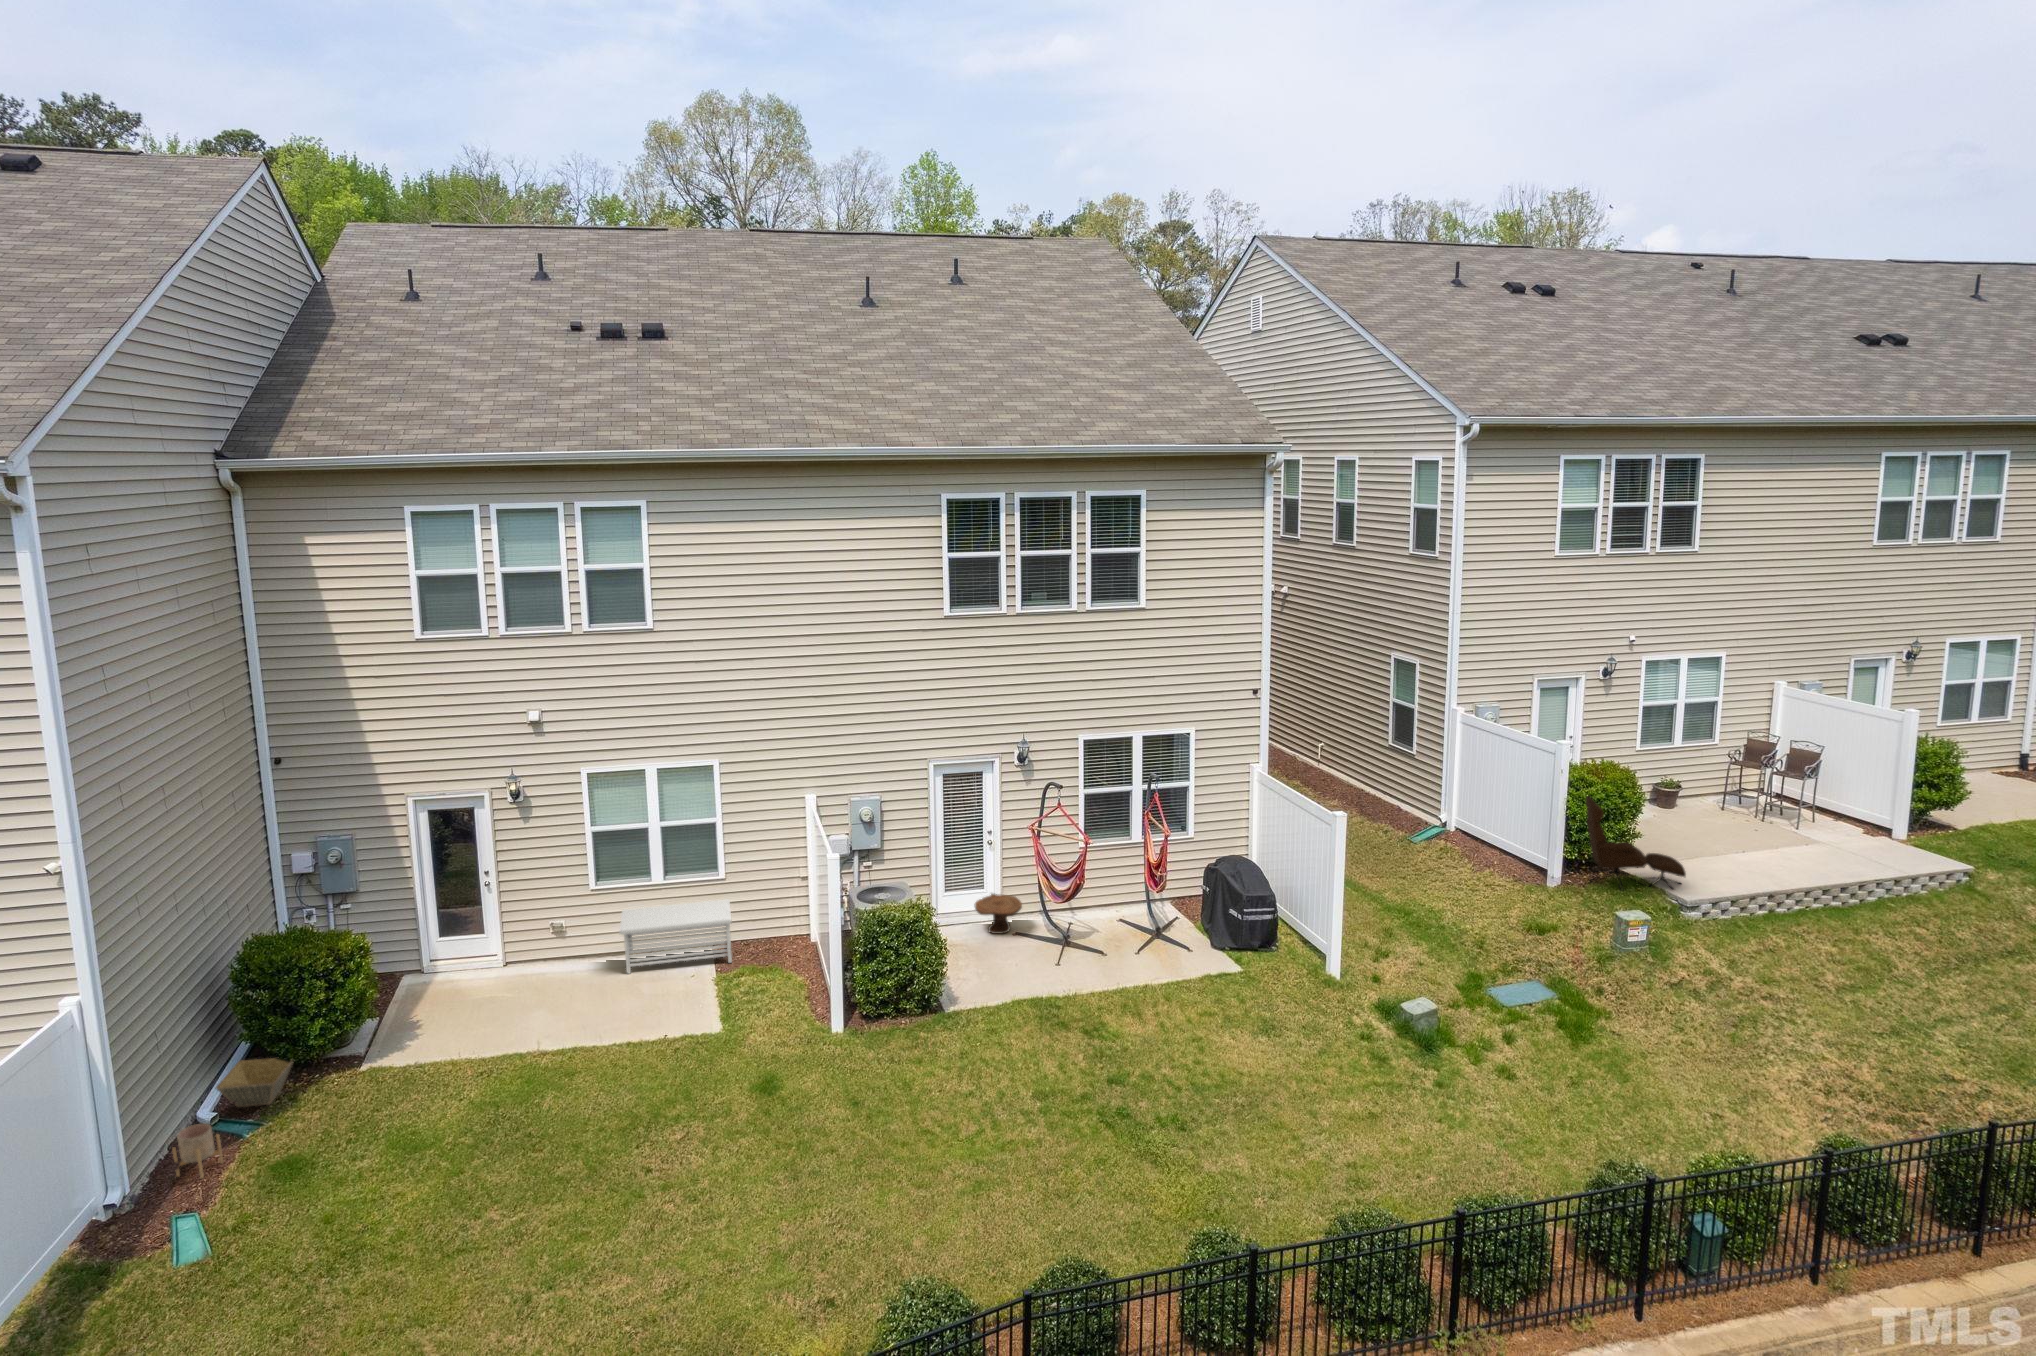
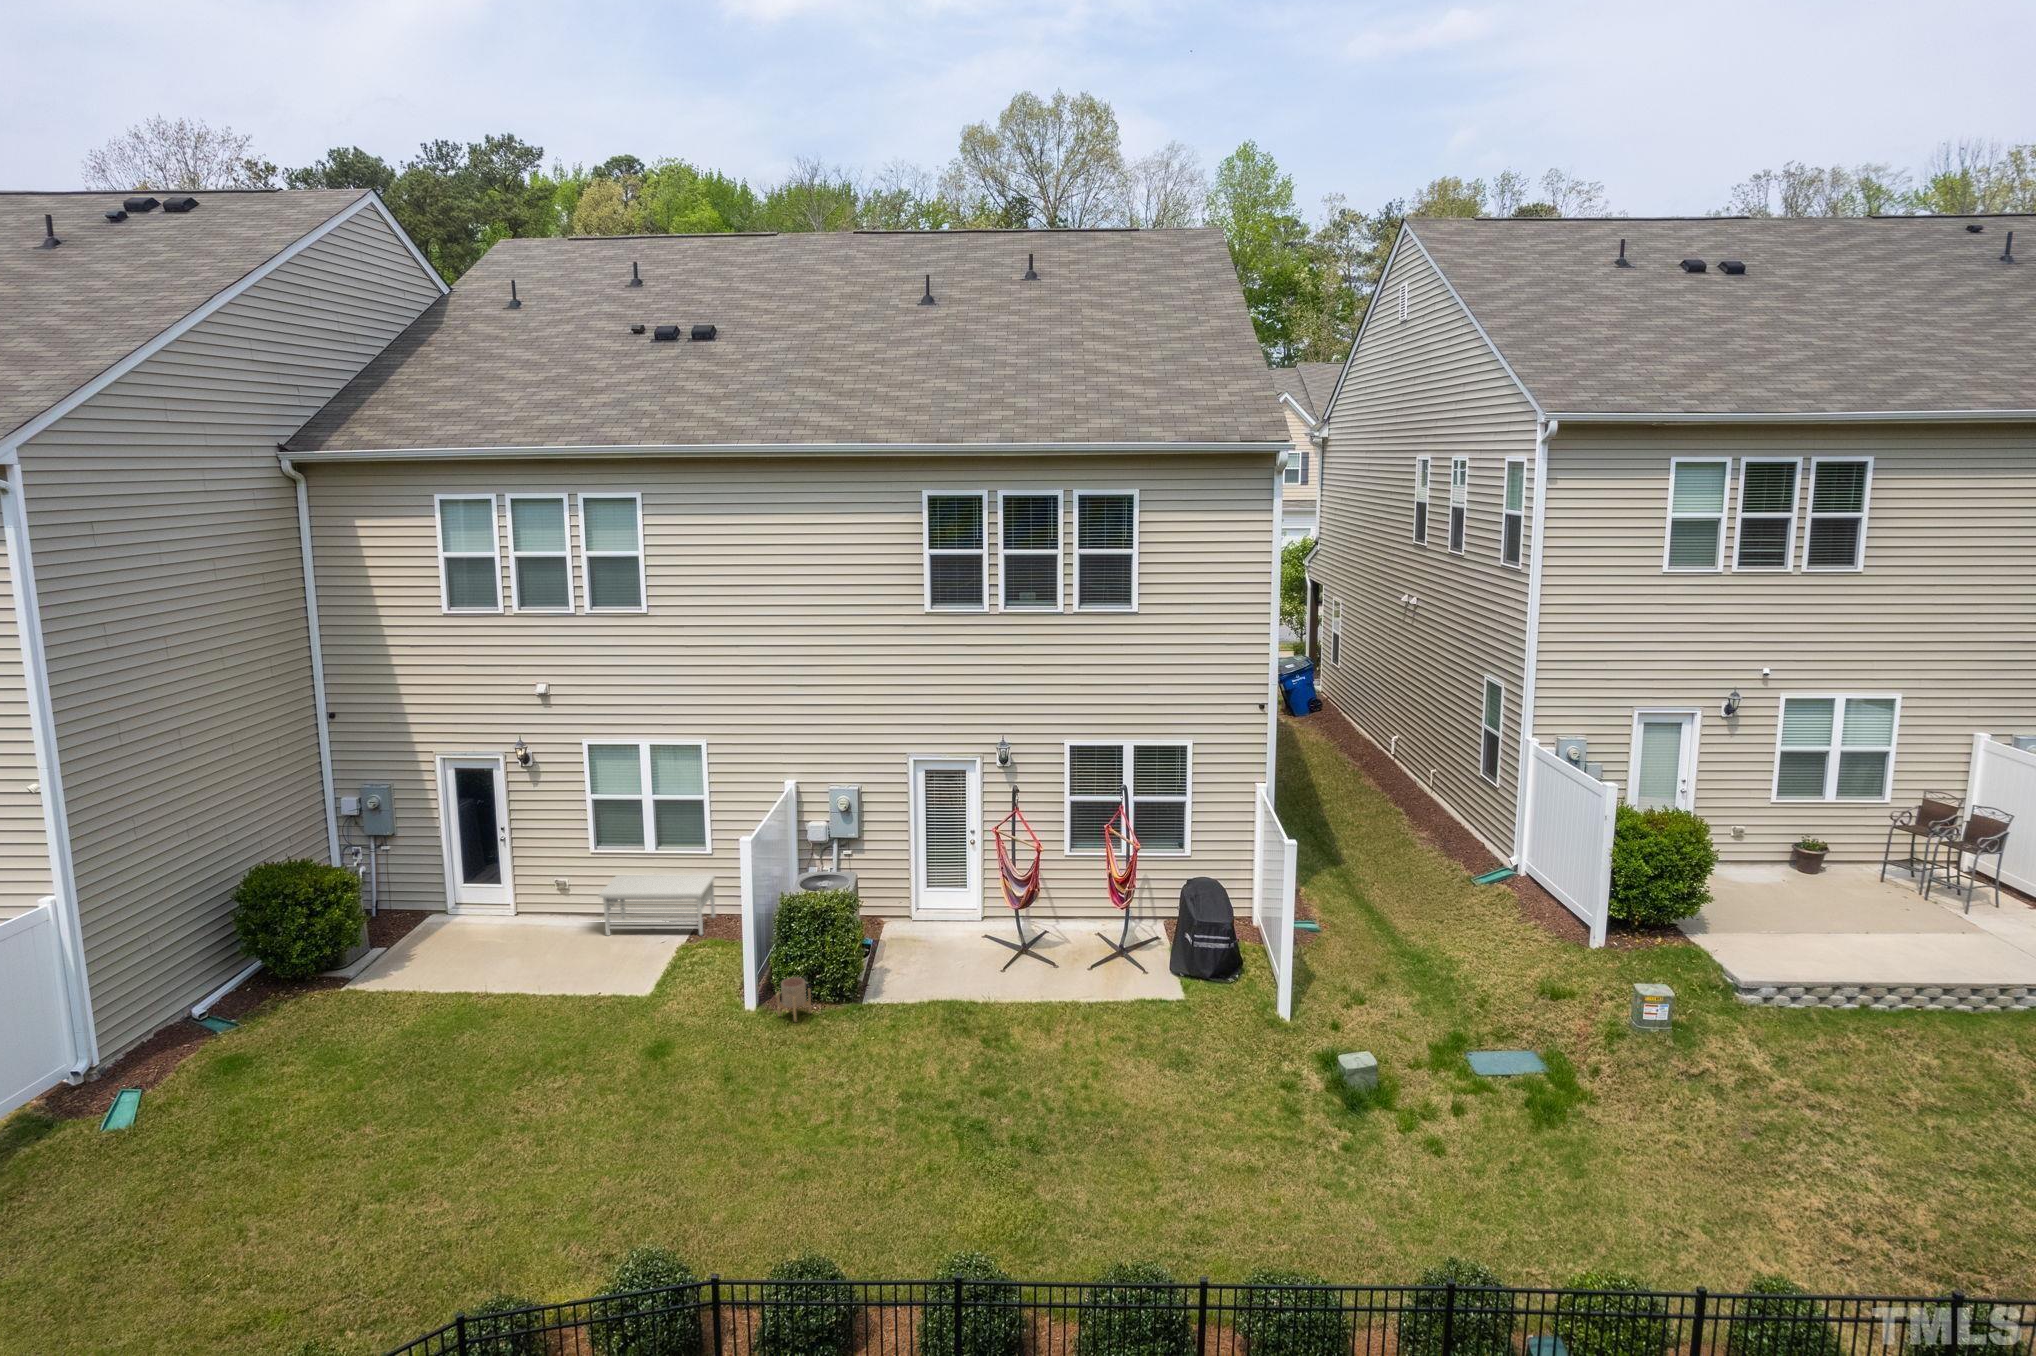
lounge chair: present [1586,796,1686,891] -> none [1642,844,1762,967]
side table: present [974,894,1022,934] -> none [945,892,993,935]
basket: present [216,1058,292,1107] -> none [199,973,278,1015]
planter: present [172,1124,223,1179] -> present [777,977,811,1021]

